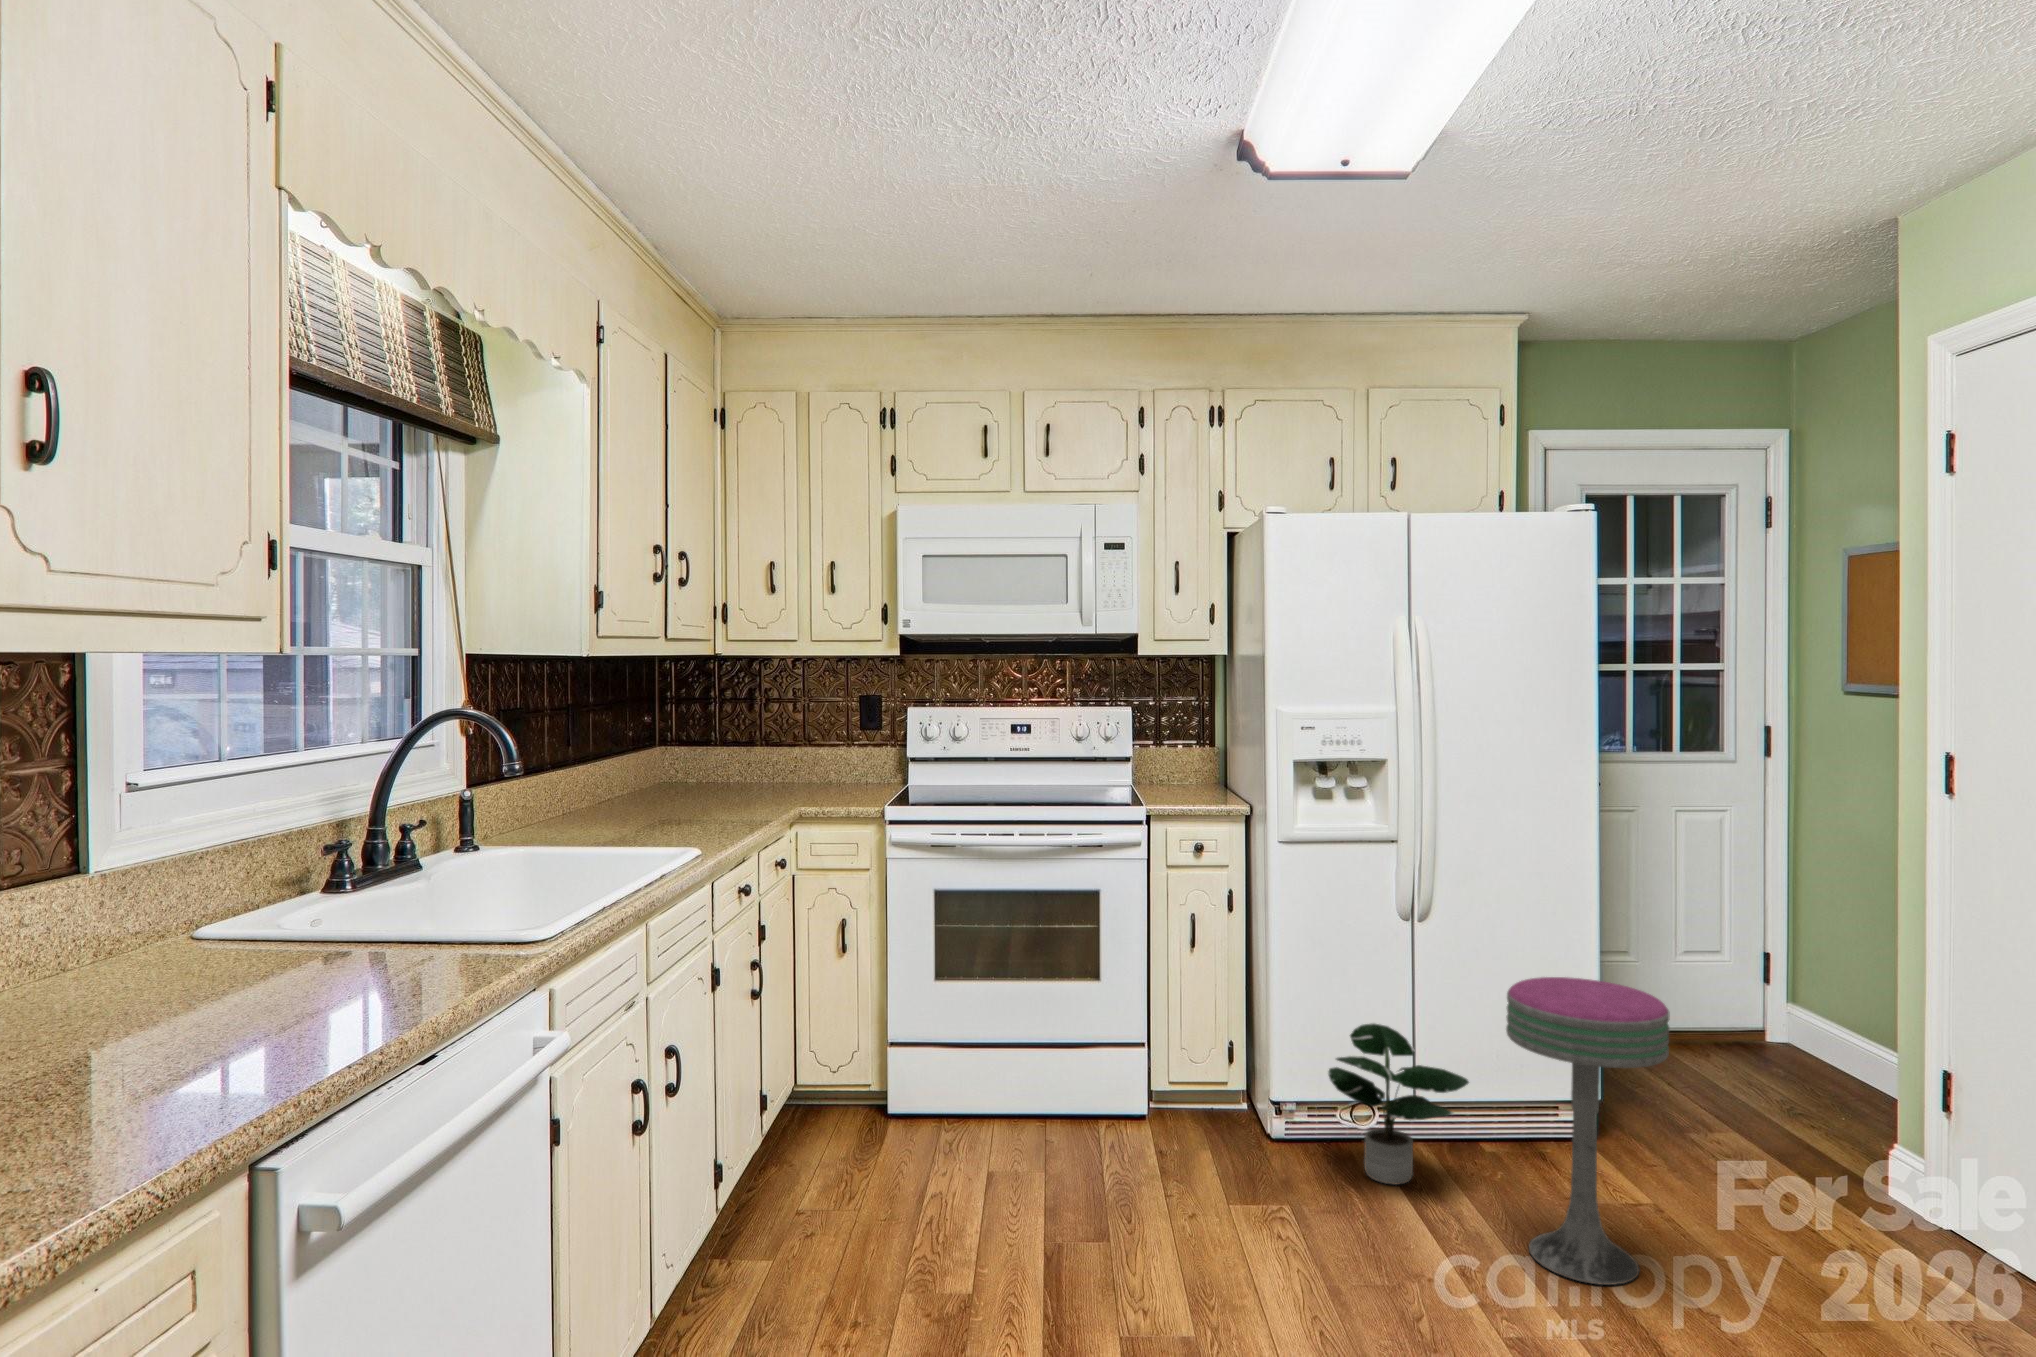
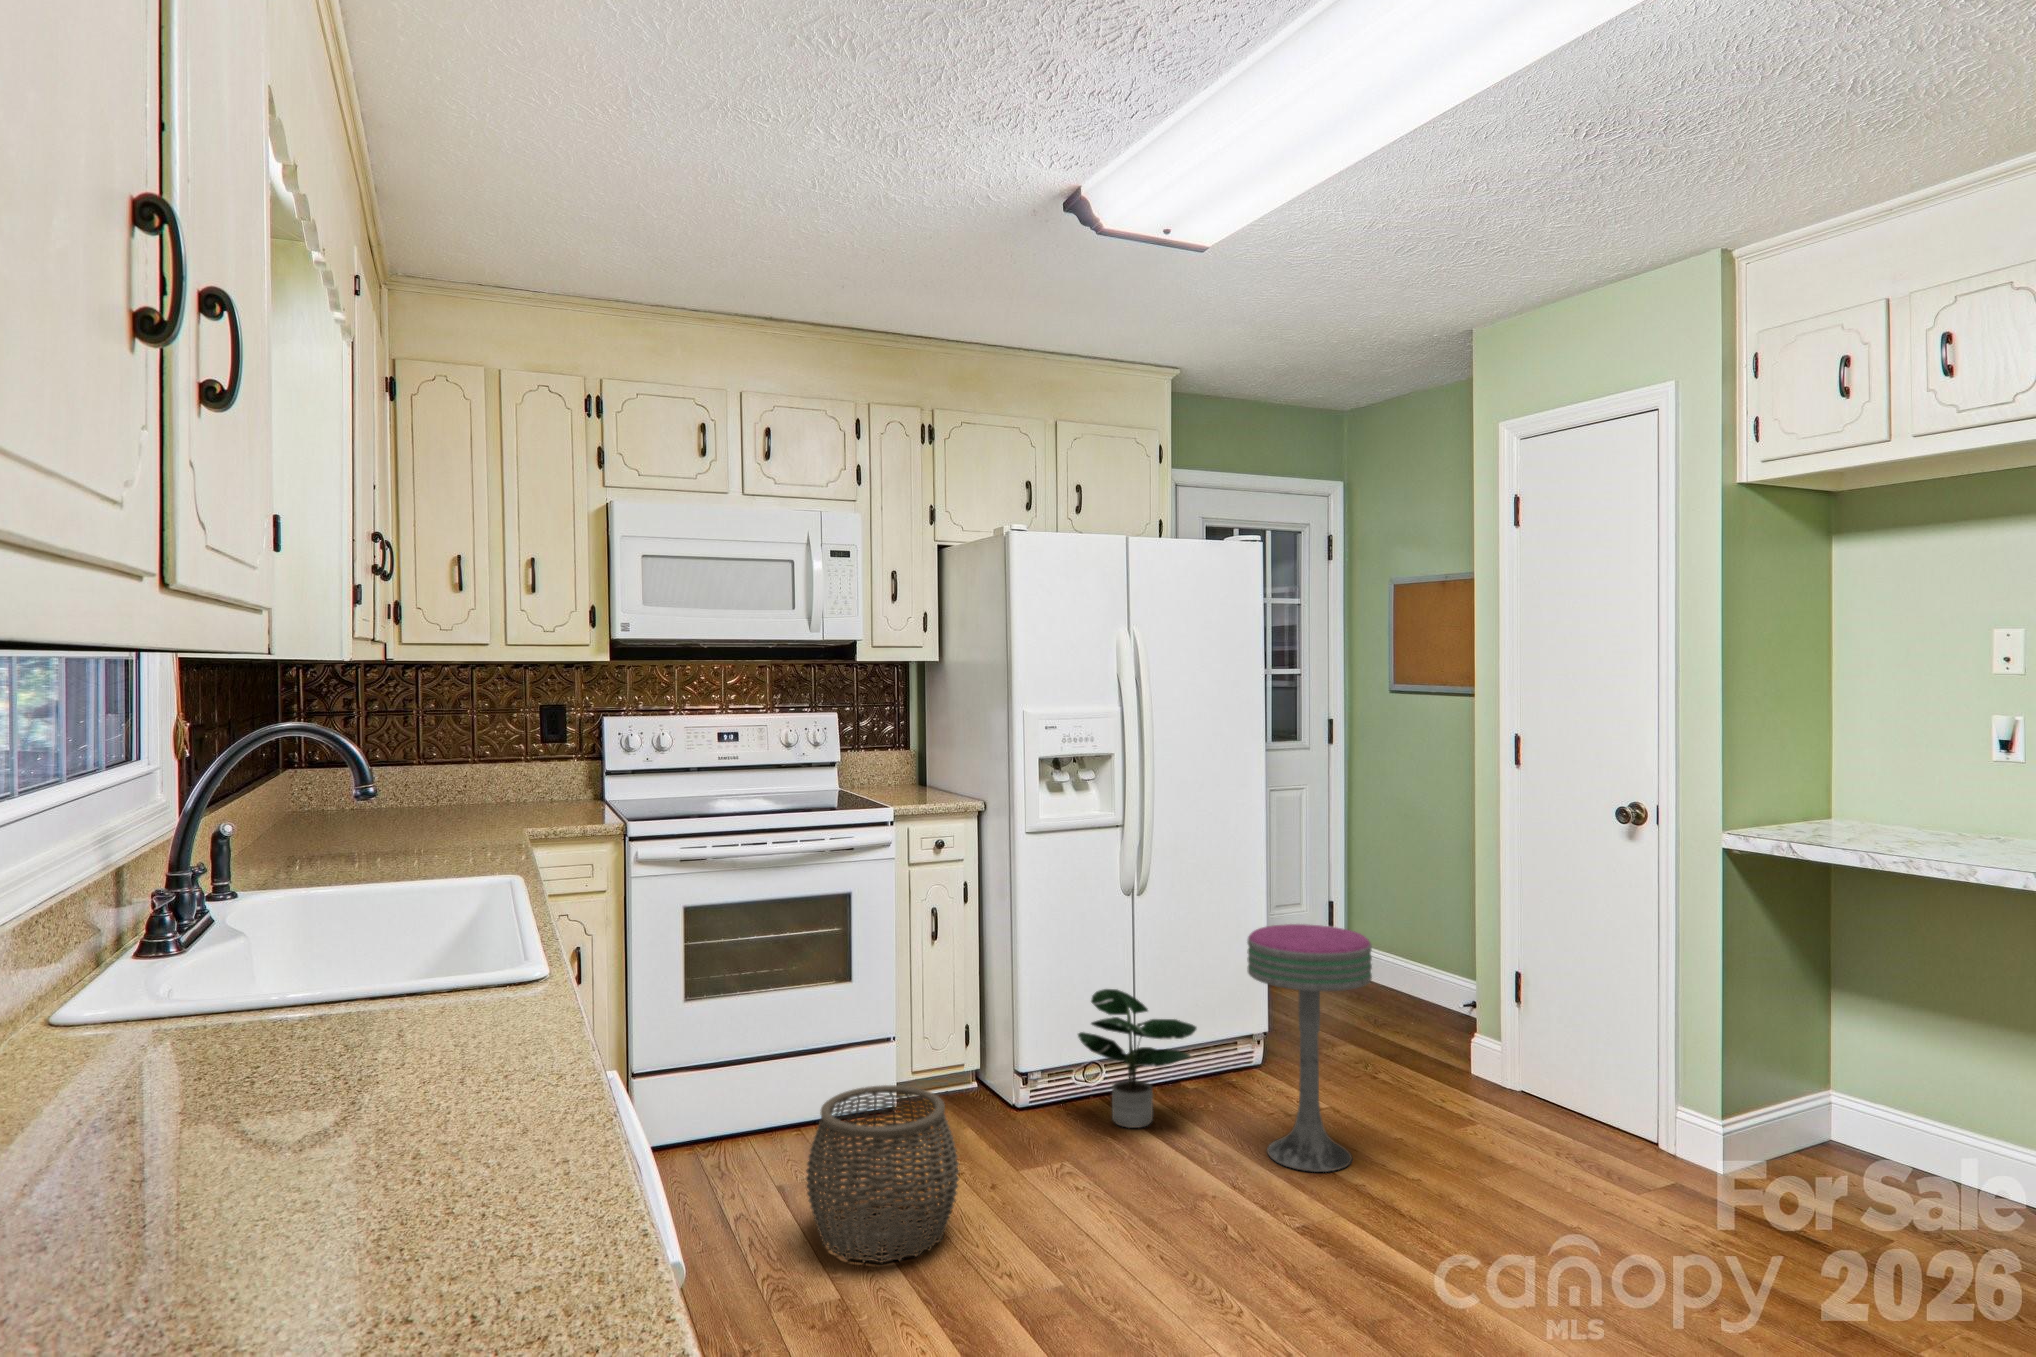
woven basket: none [975,1088,1129,1269] -> present [806,1085,959,1263]

